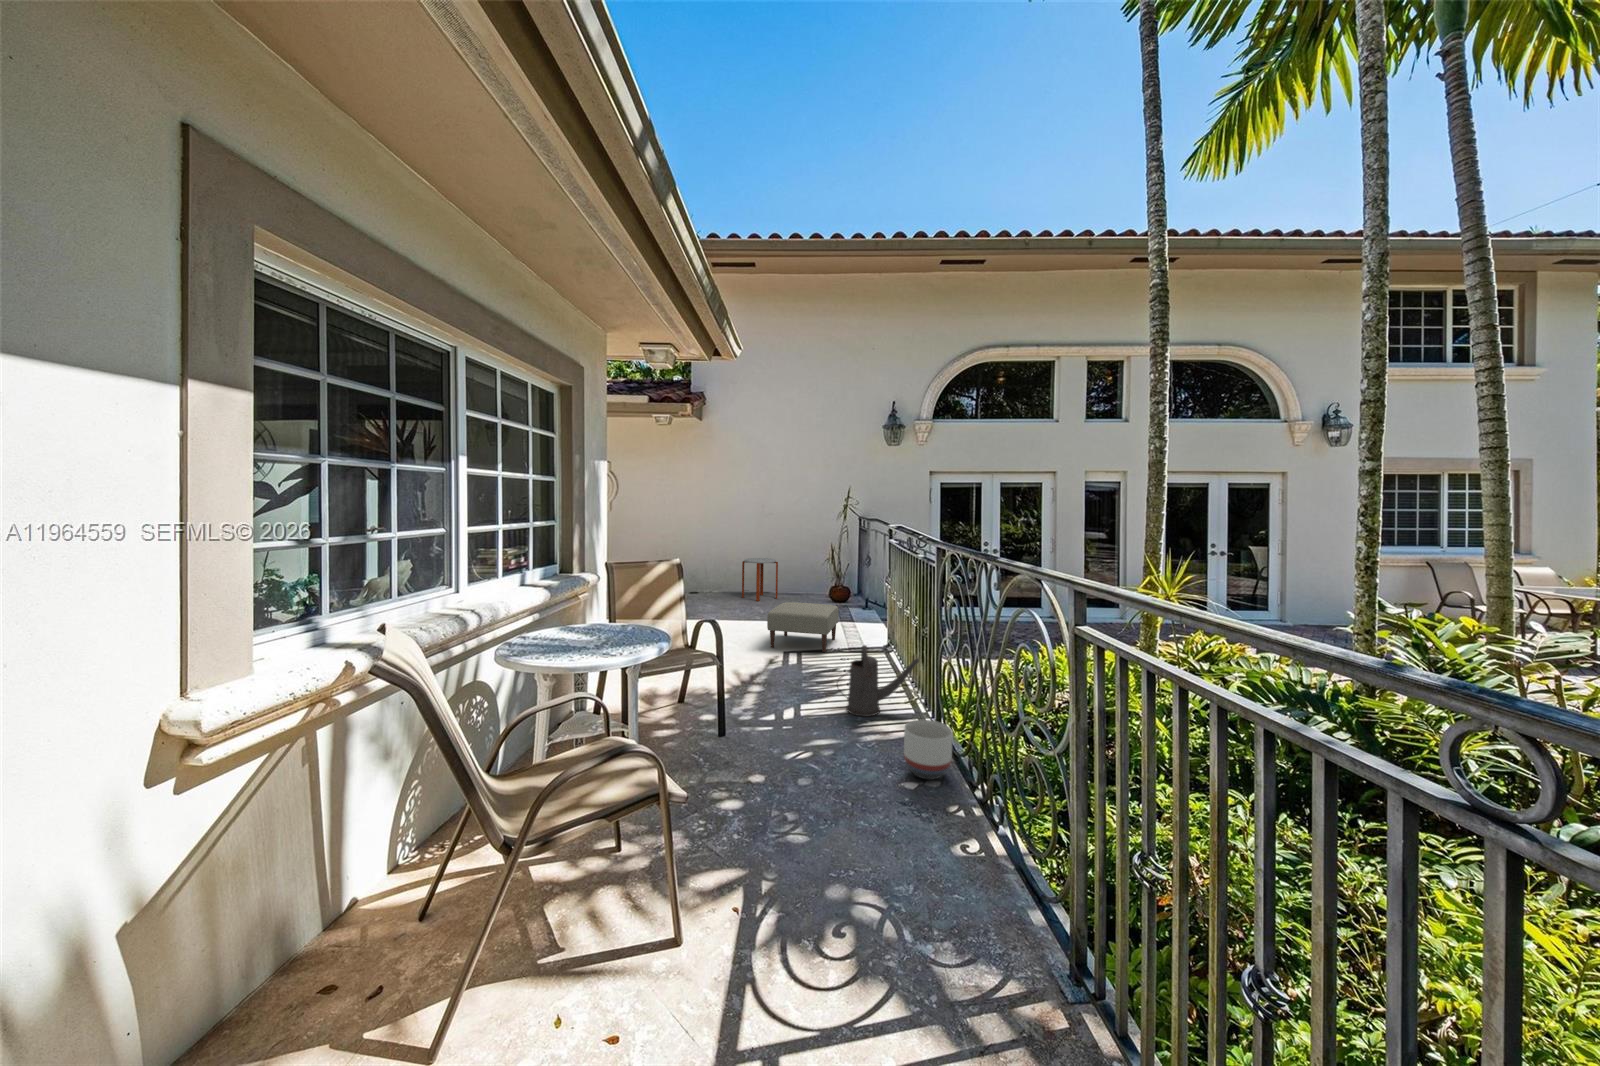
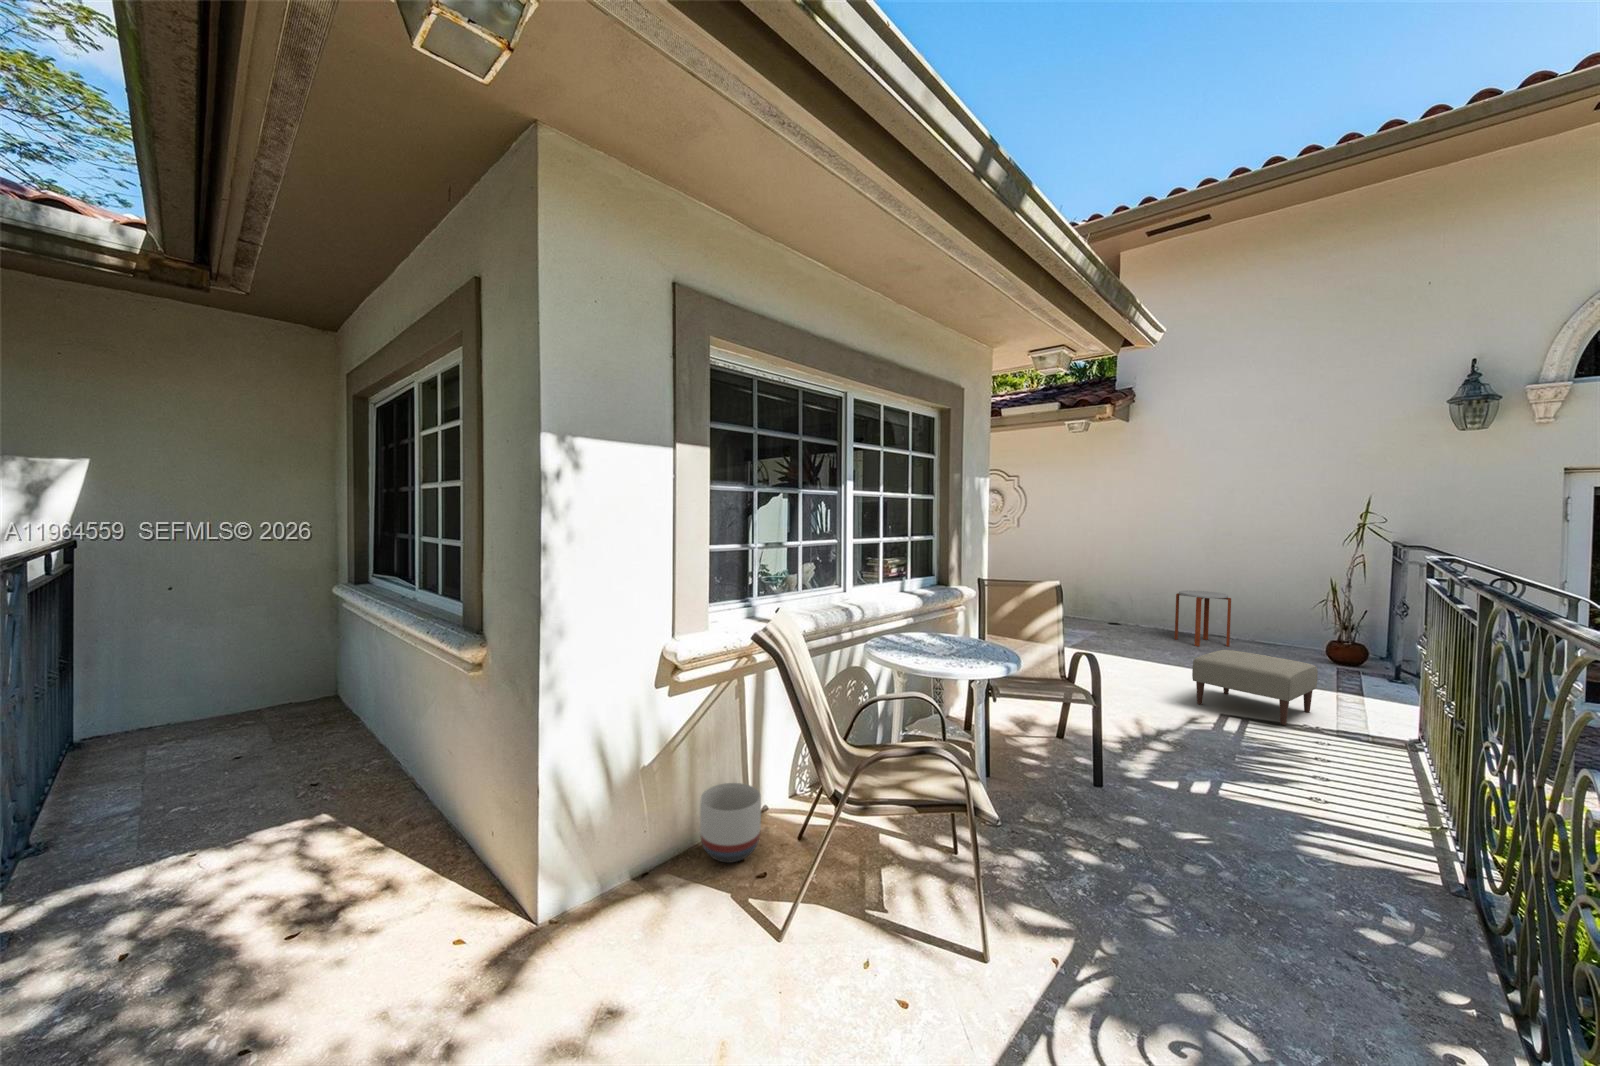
watering can: present [838,645,919,716] -> none [1278,719,1442,825]
planter: present [904,720,953,780] -> present [700,783,761,862]

